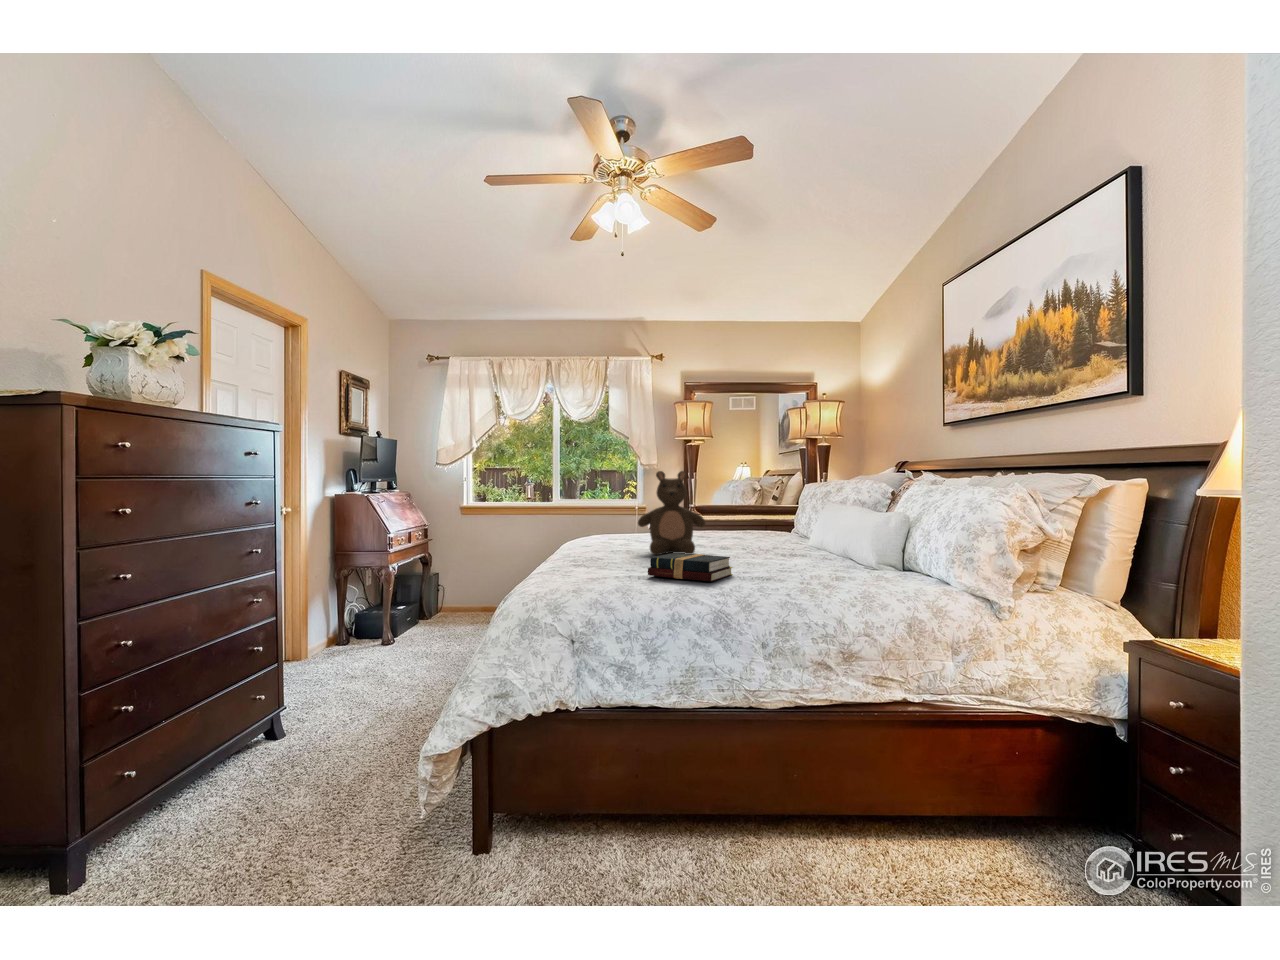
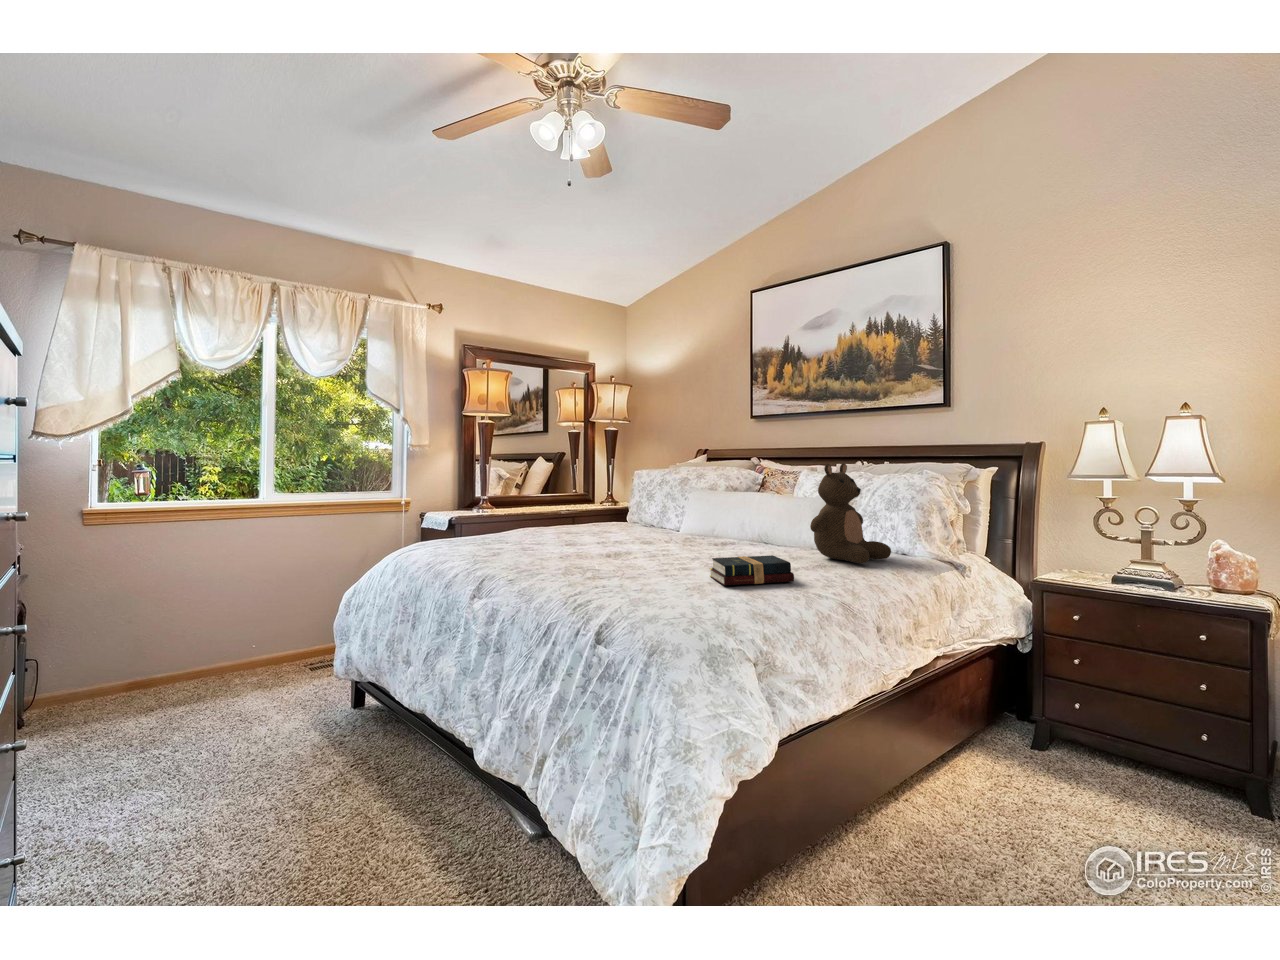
stuffed bear: present [638,471,705,555] -> present [810,463,891,564]

